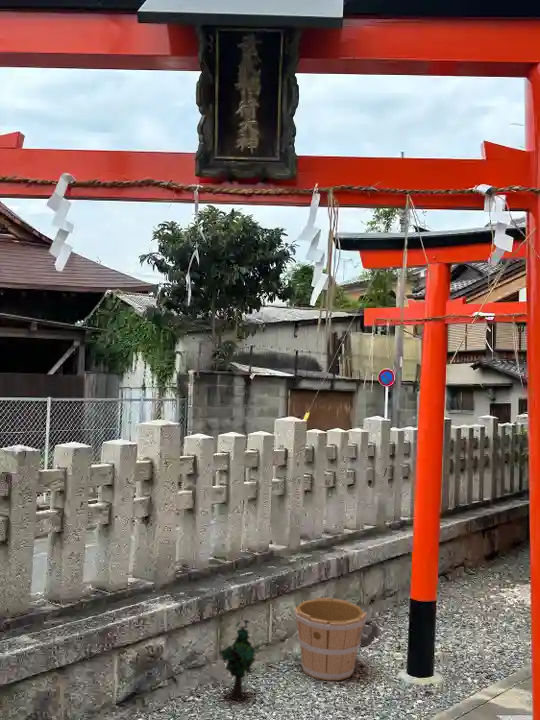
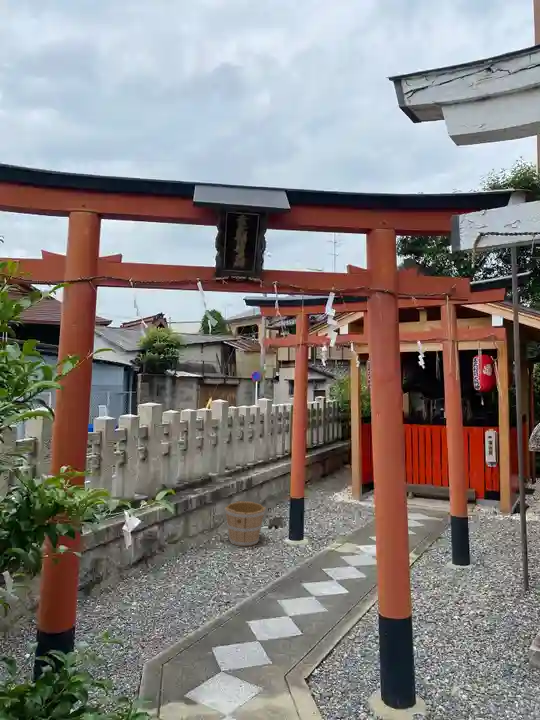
decorative plant: present [220,620,259,700] -> none [186,514,209,560]

